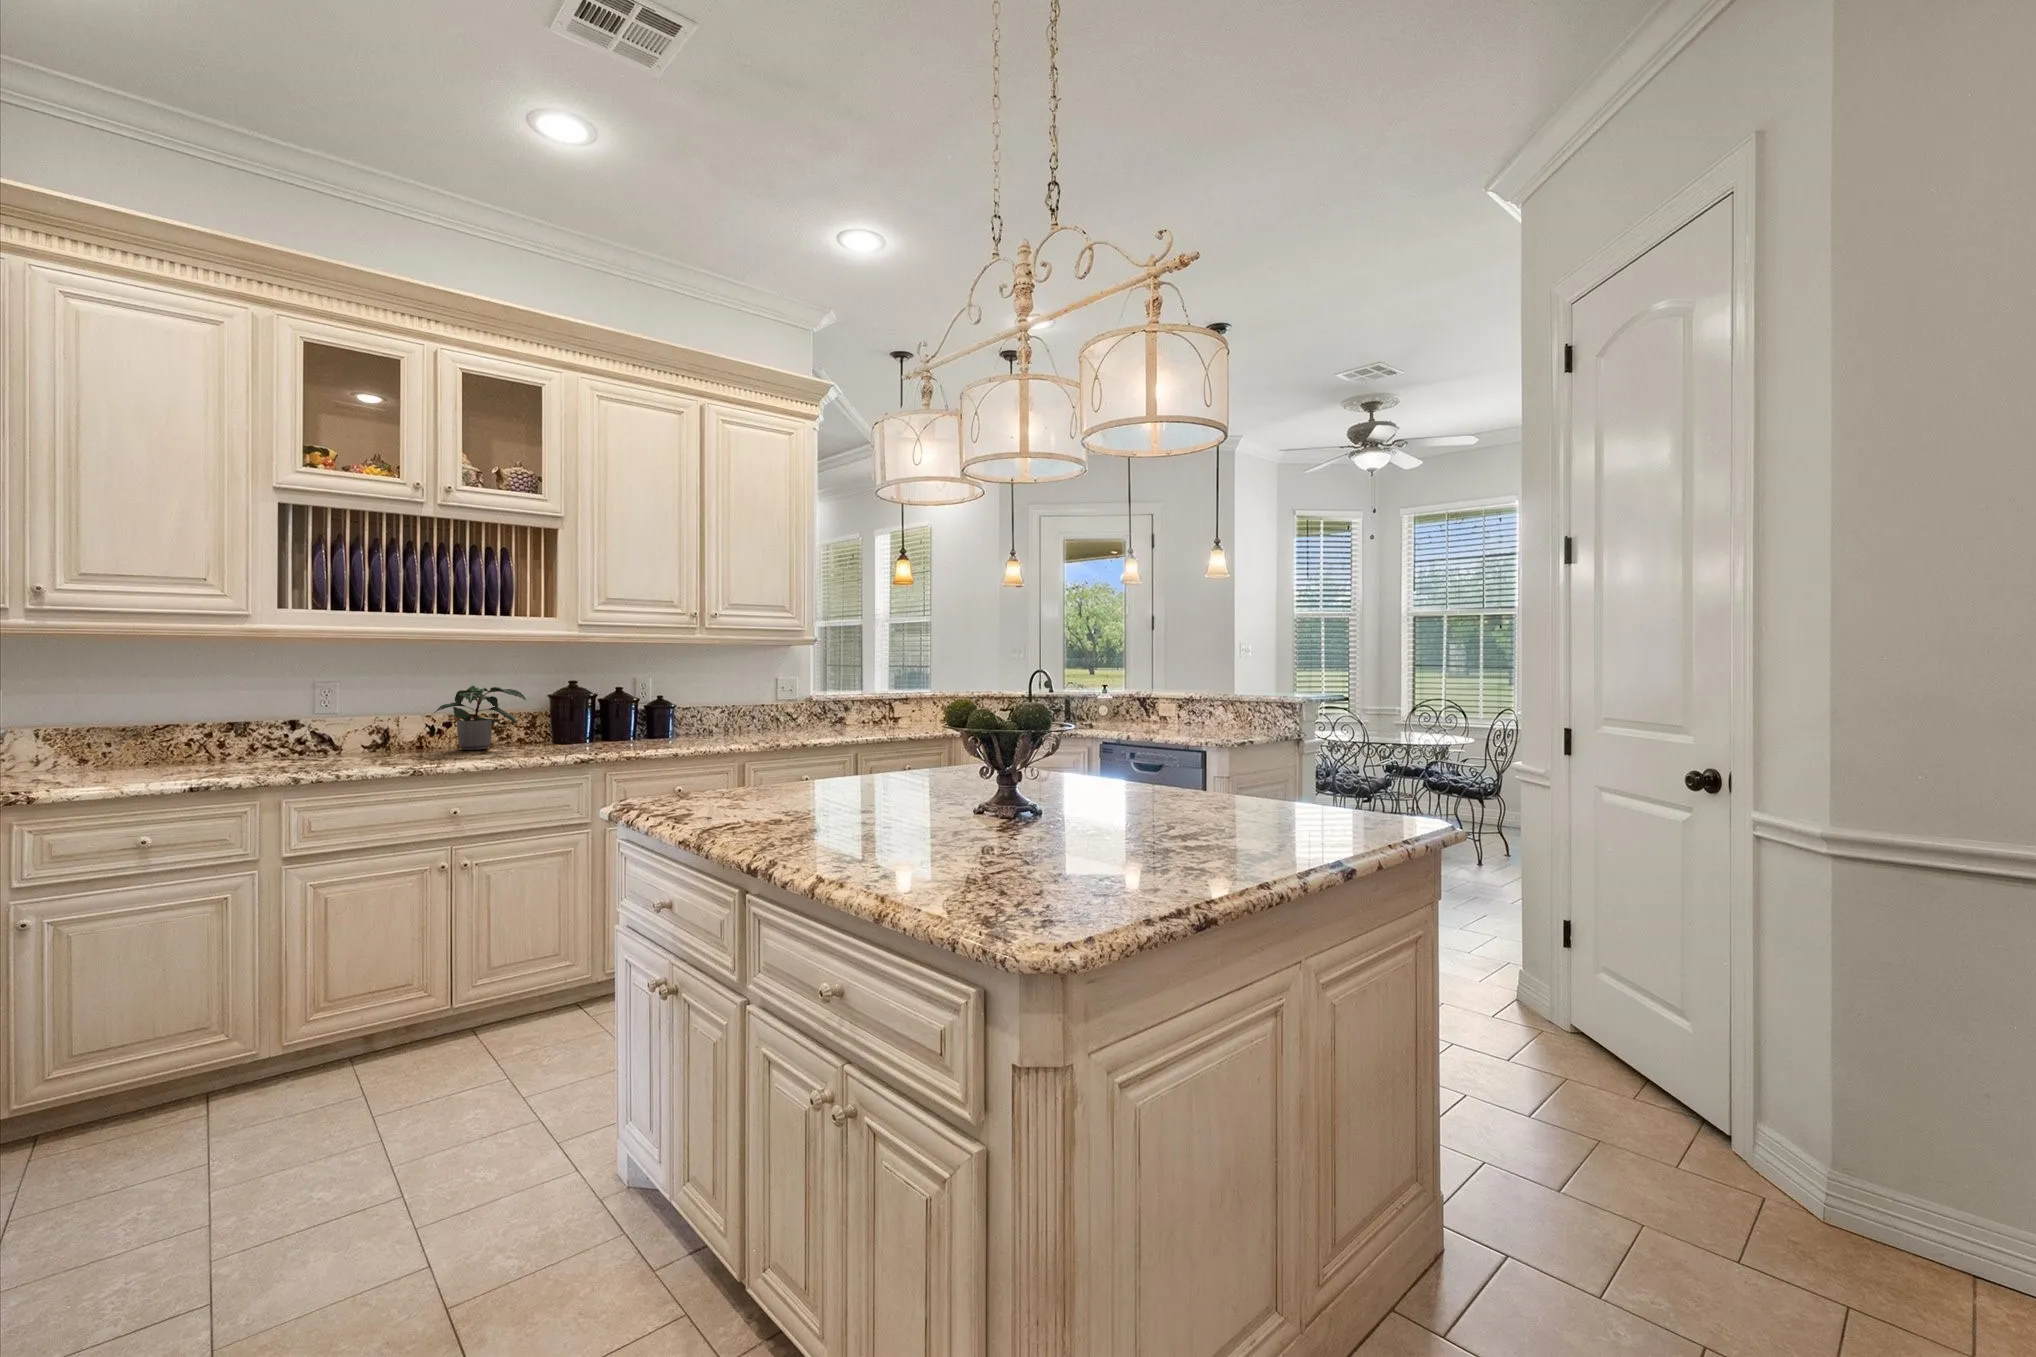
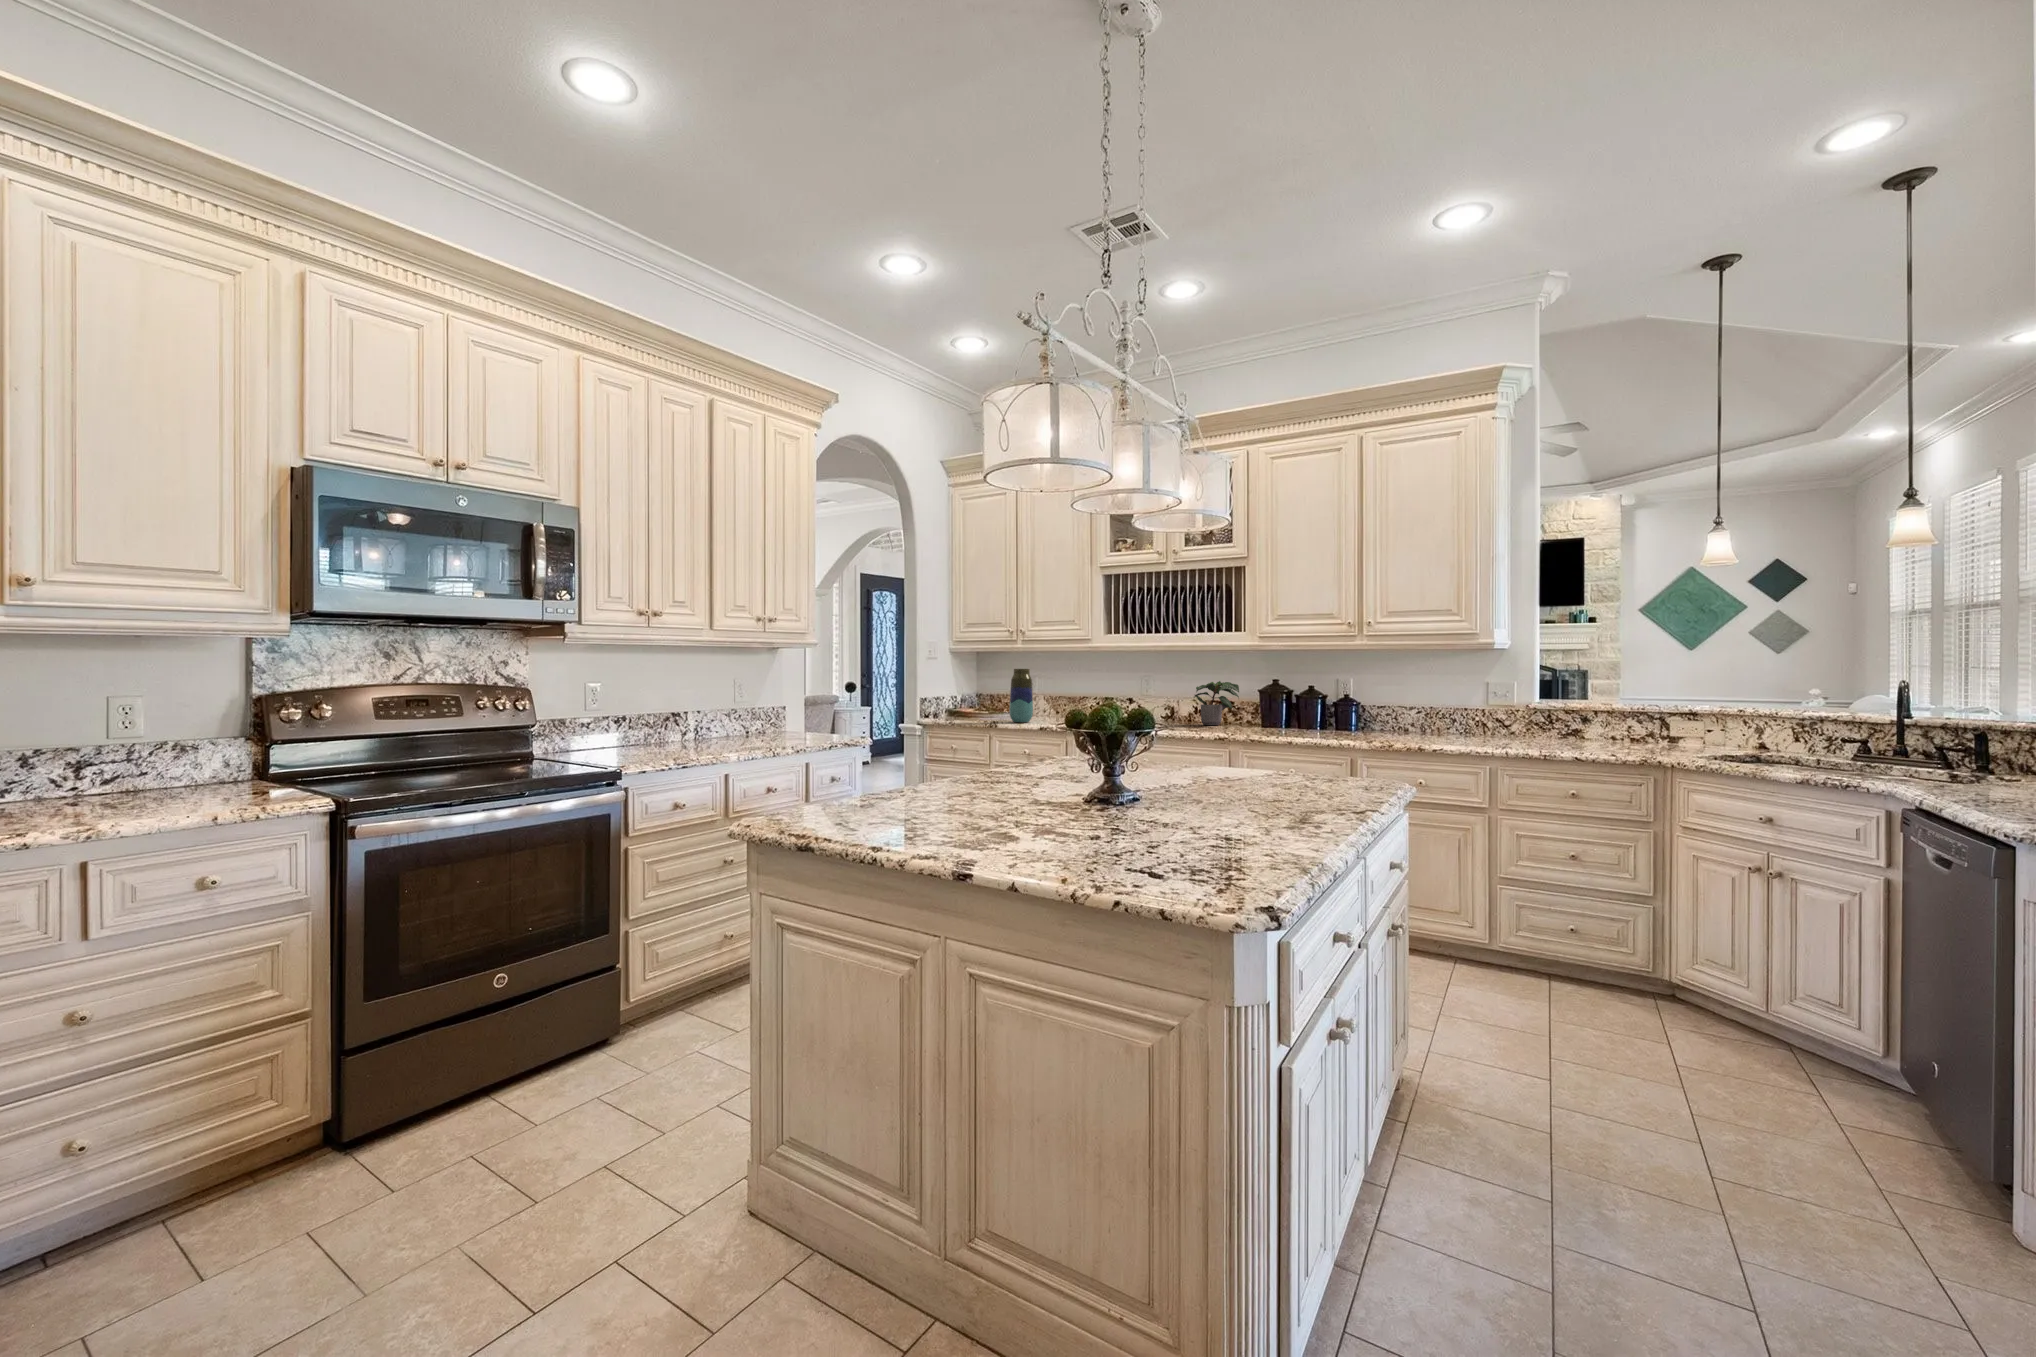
vase: none [56,674,128,789] -> present [1009,669,1033,723]

